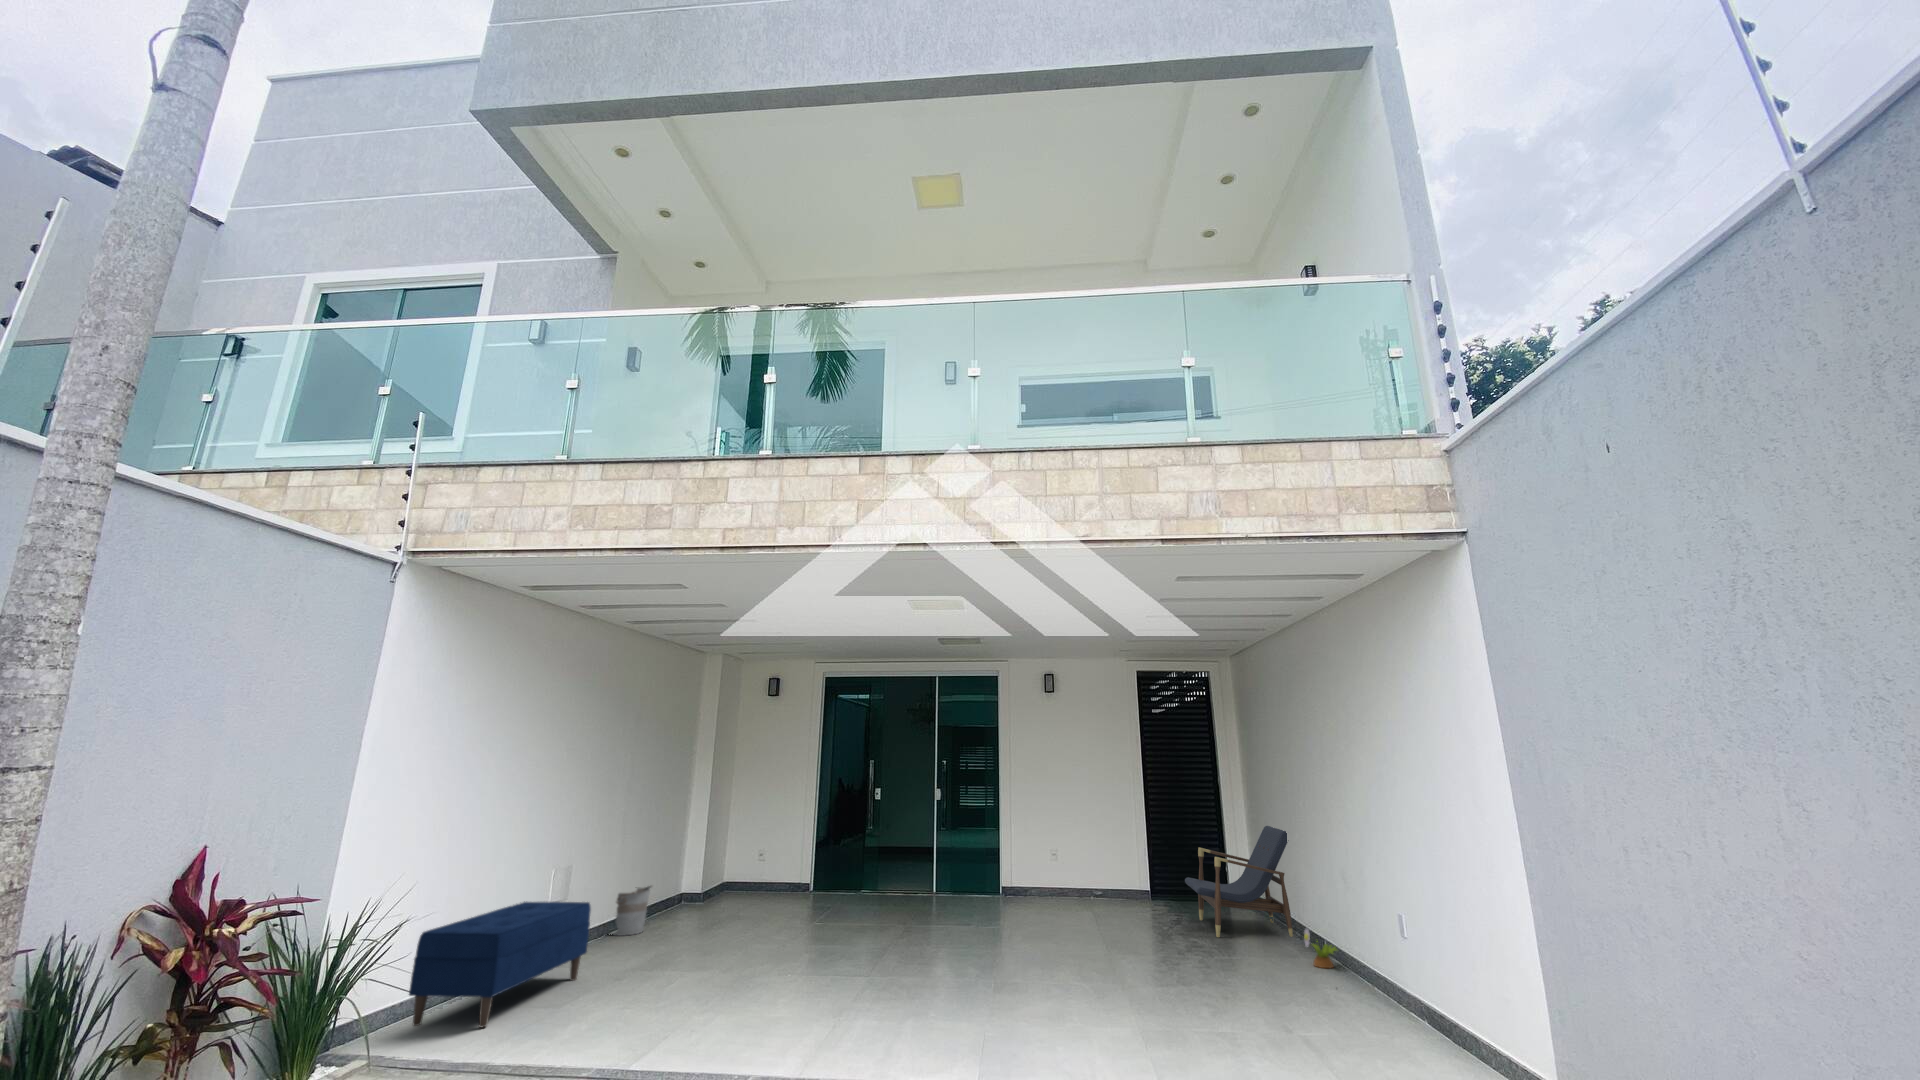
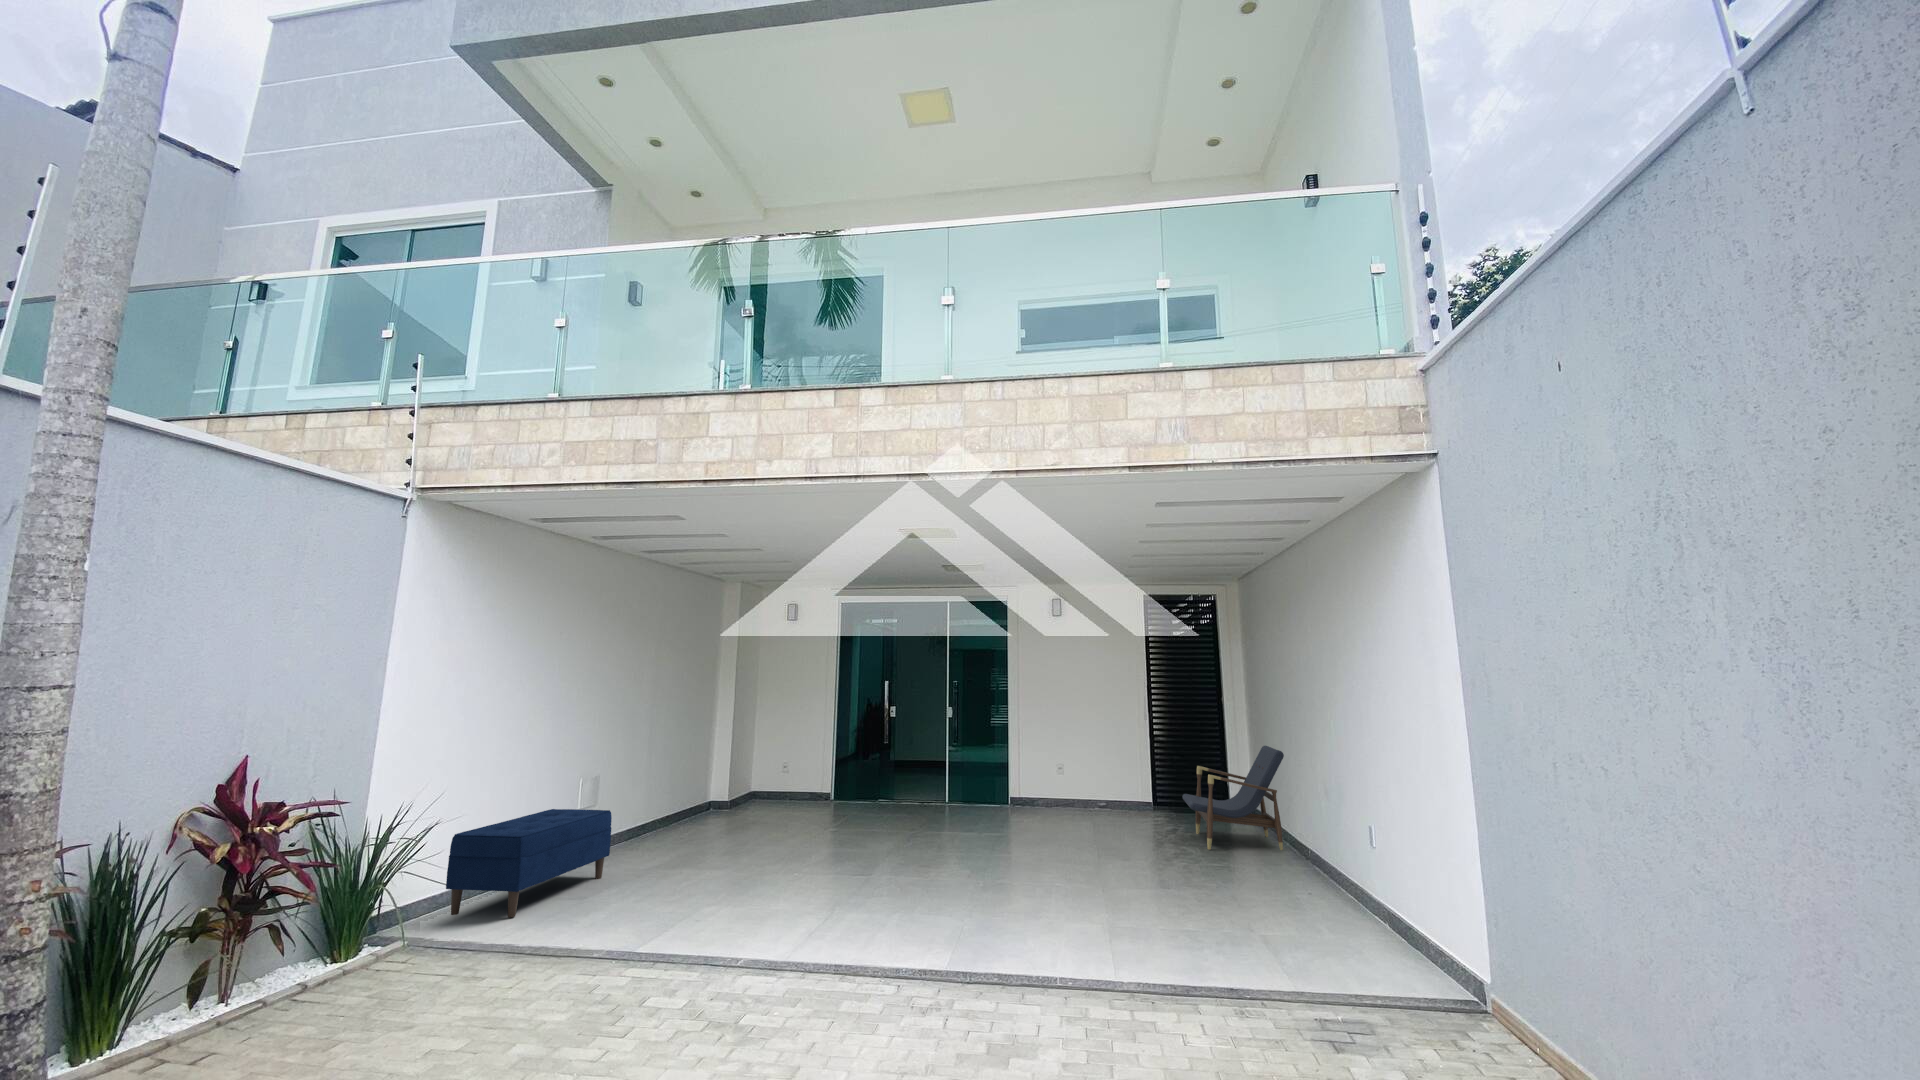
bucket: present [614,886,651,936] -> none [638,796,677,841]
decorative plant: present [1304,929,1337,968] -> none [1287,840,1323,879]

